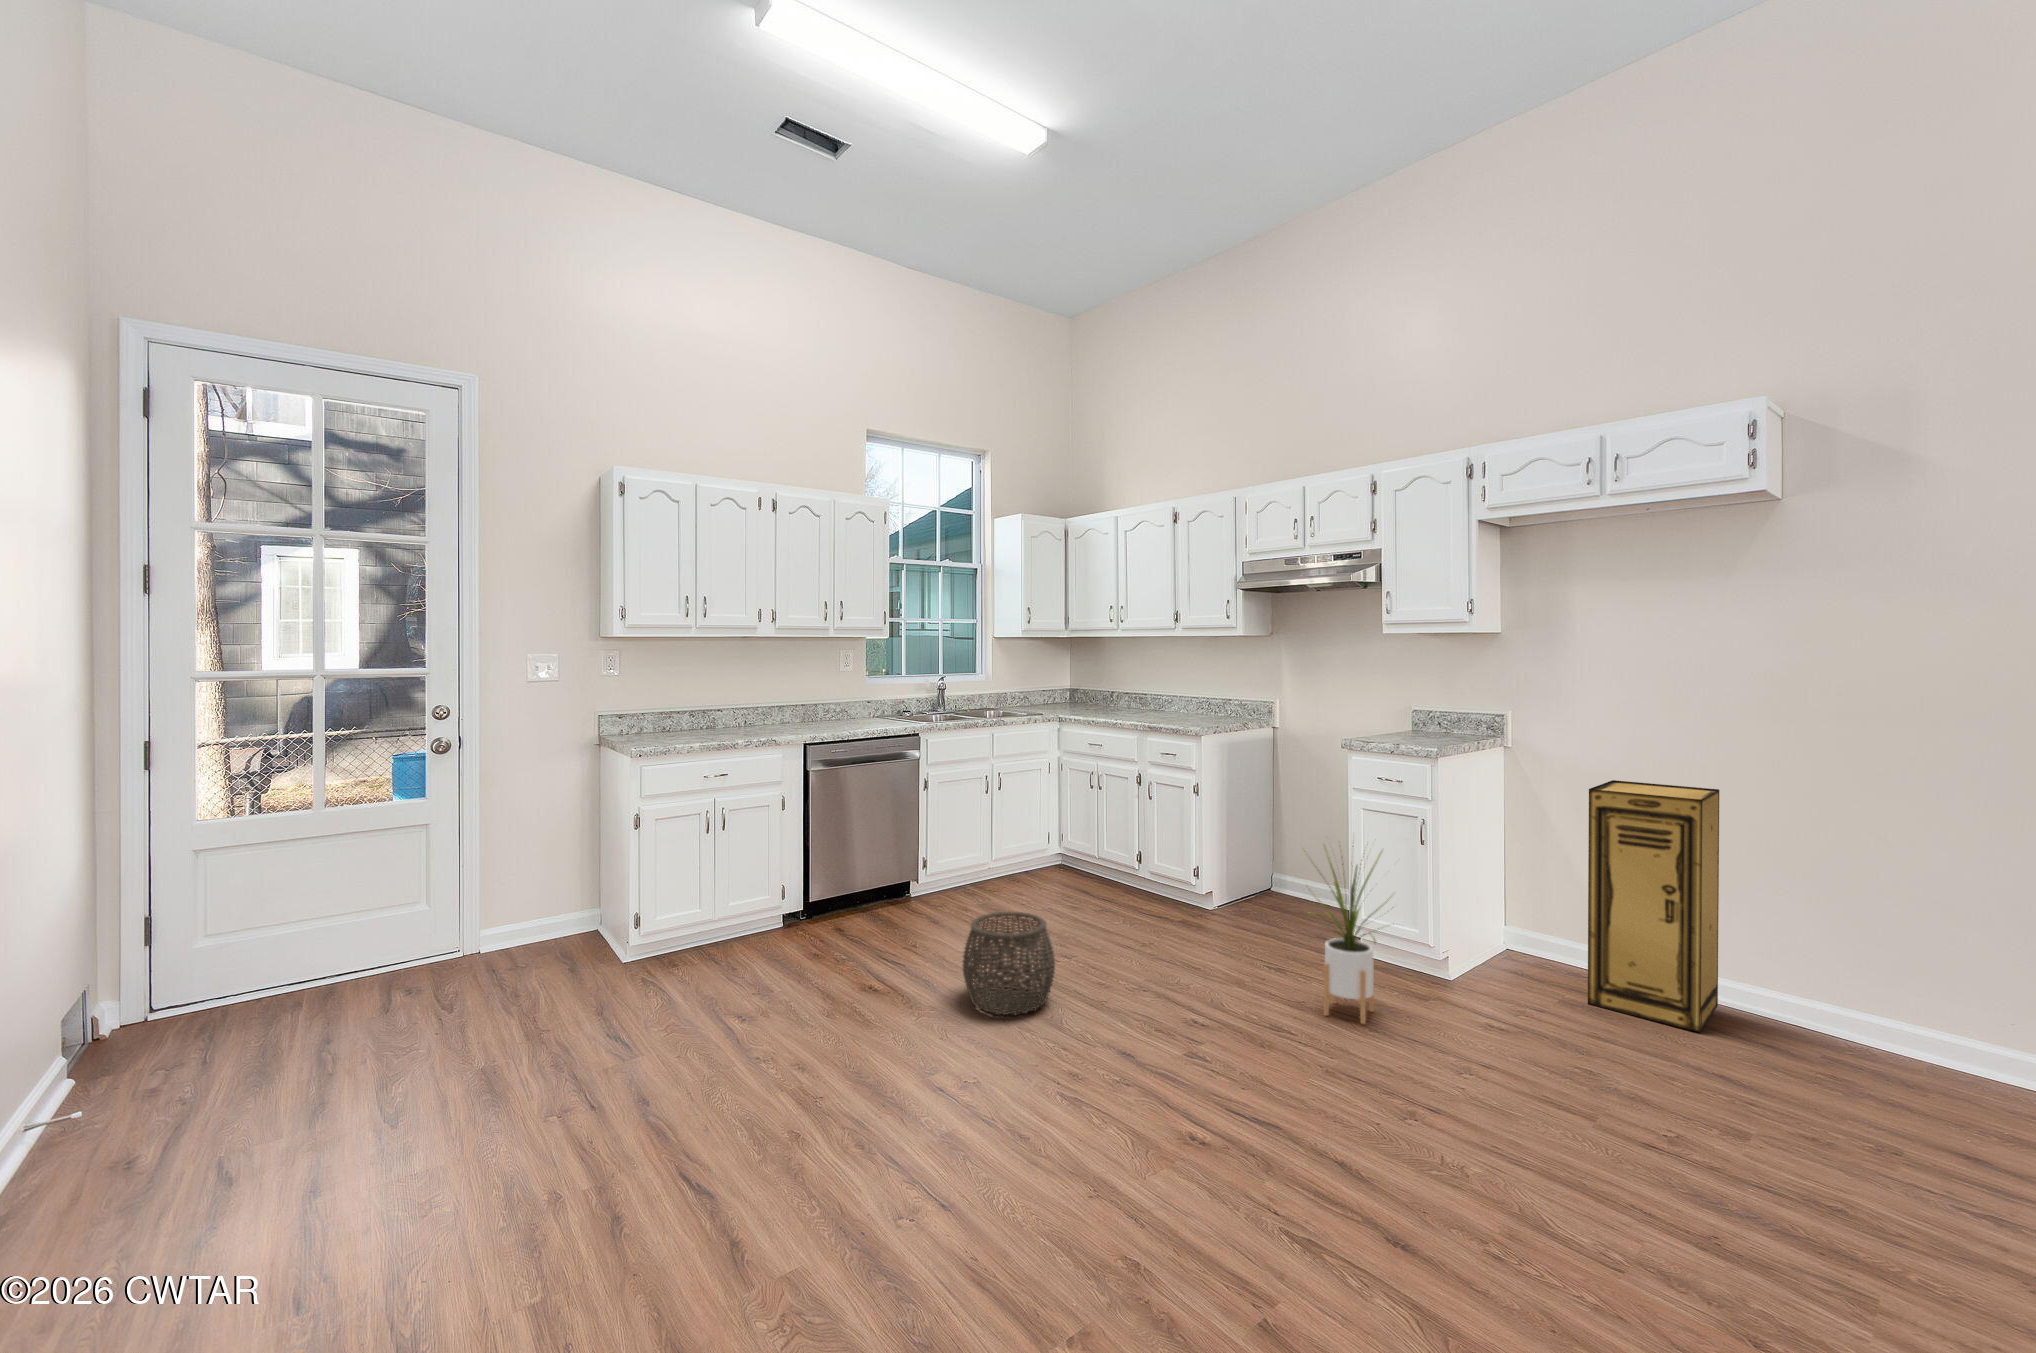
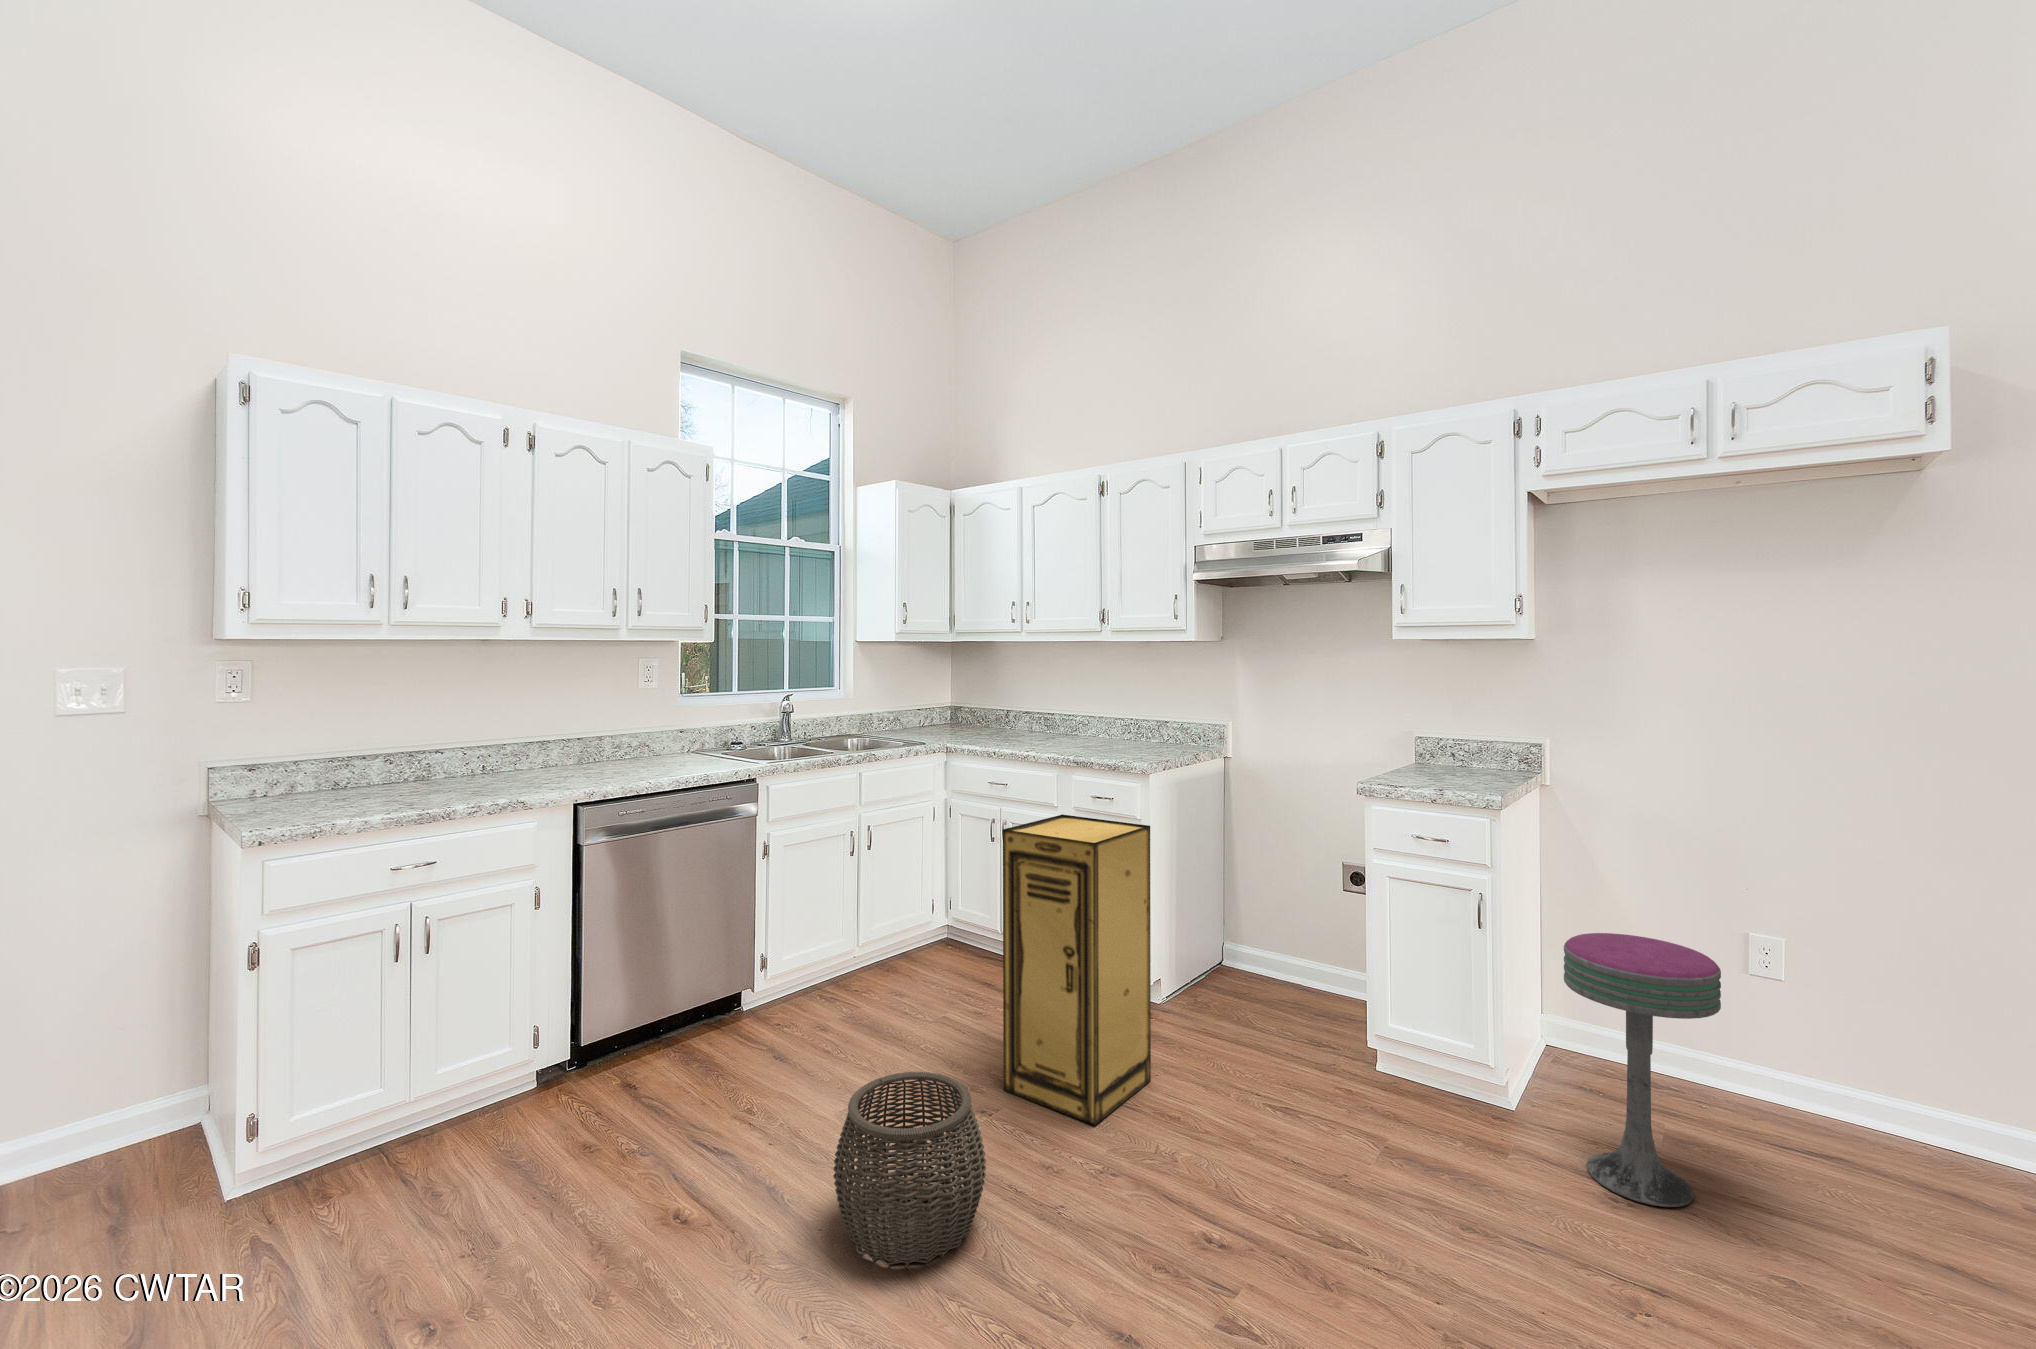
storage cabinet: present [1588,780,1719,1032] -> present [1003,814,1151,1125]
bar stool: none [1471,845,1576,1030] -> present [1564,933,1721,1207]
house plant: present [1305,846,1387,1024] -> none [1343,927,1498,1222]

